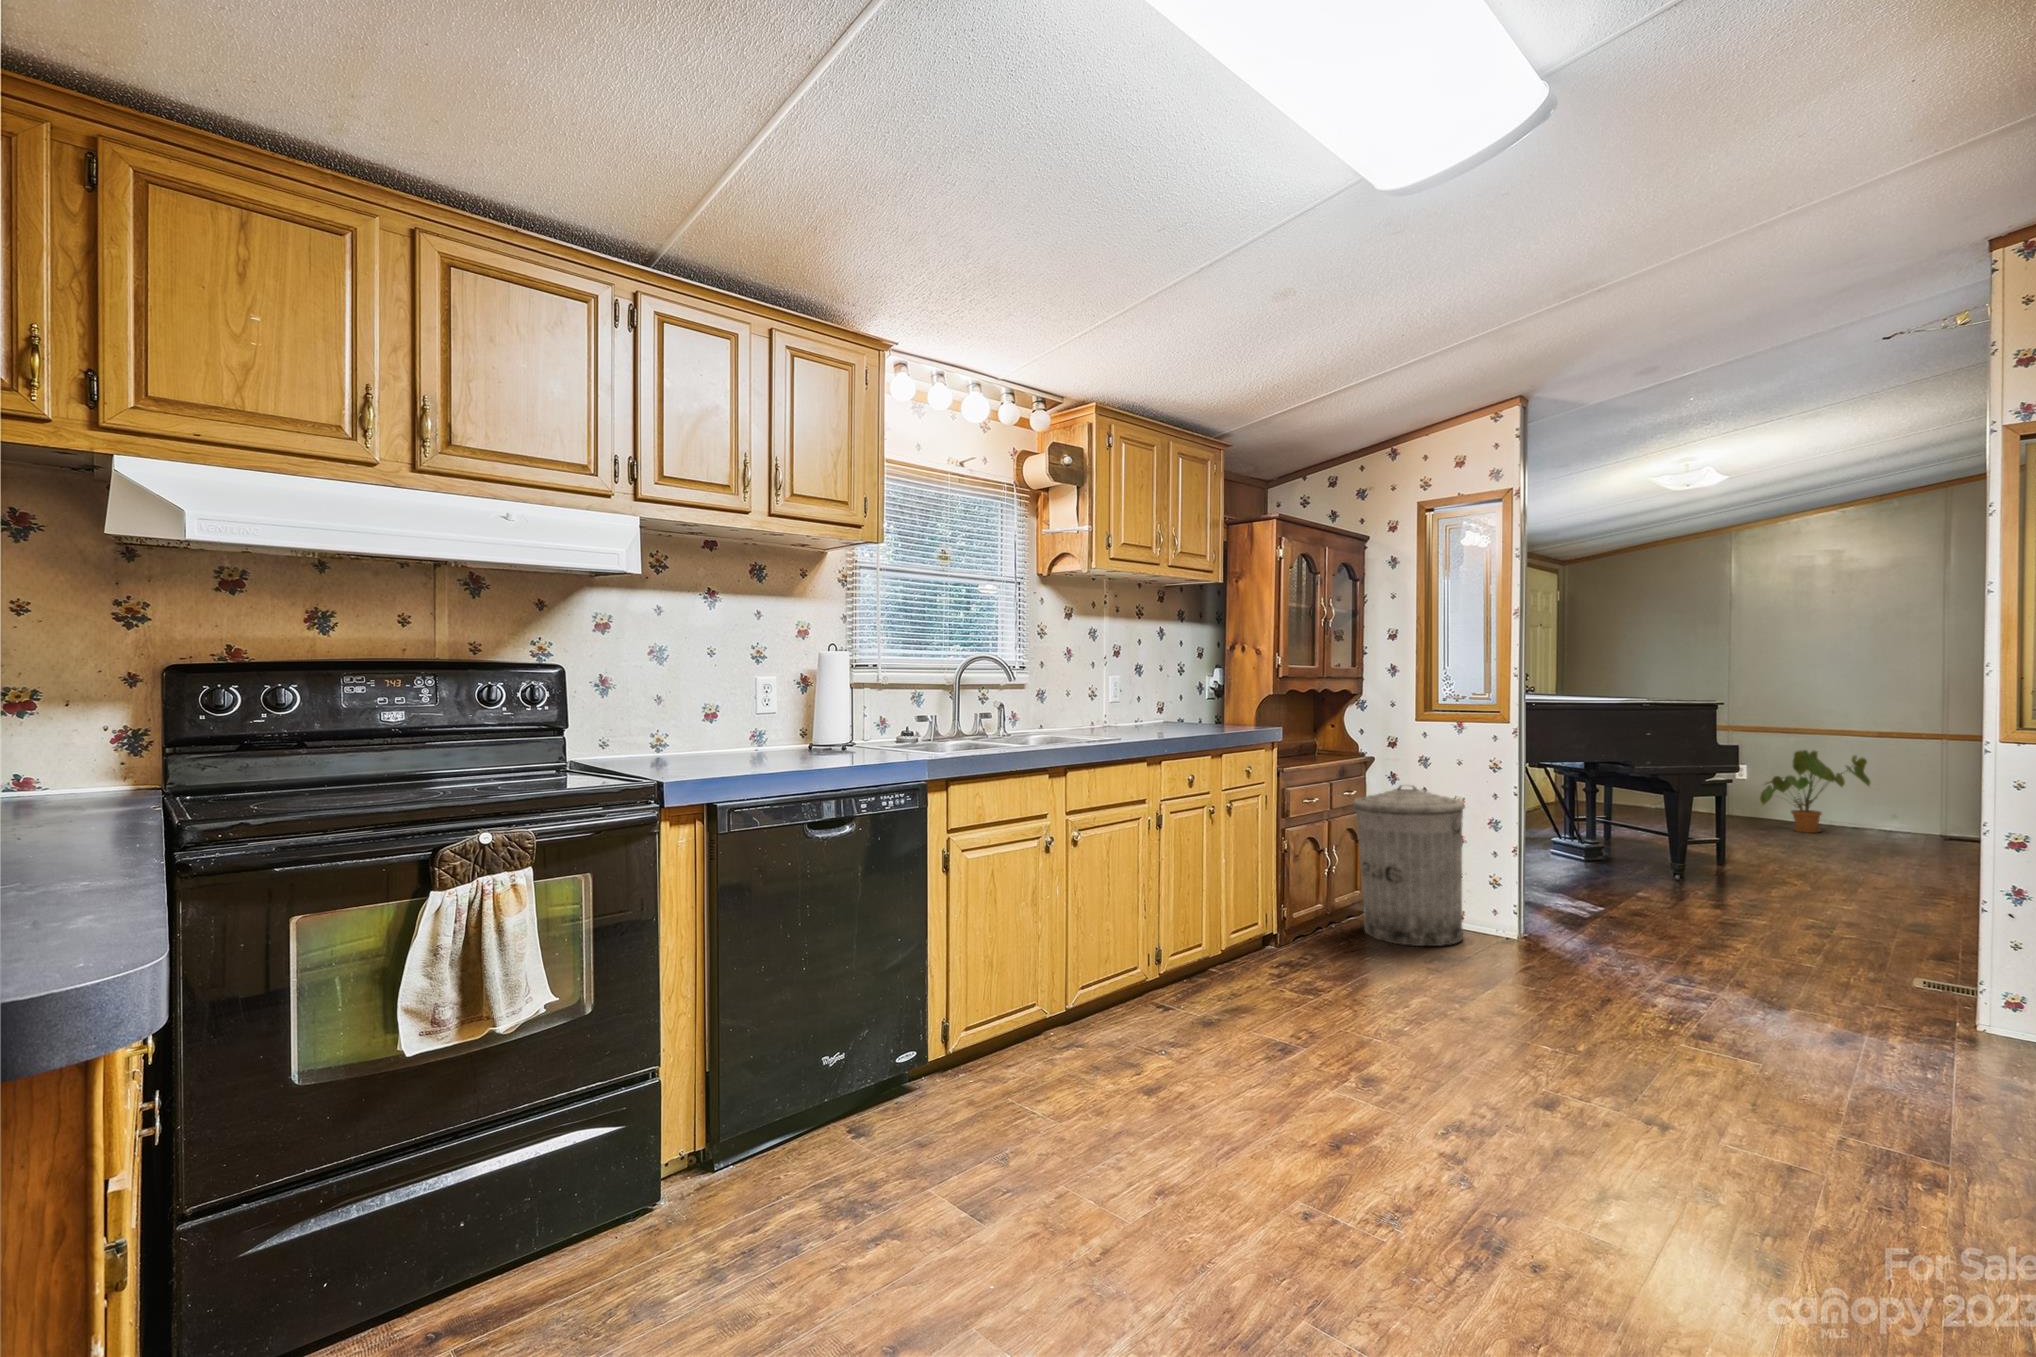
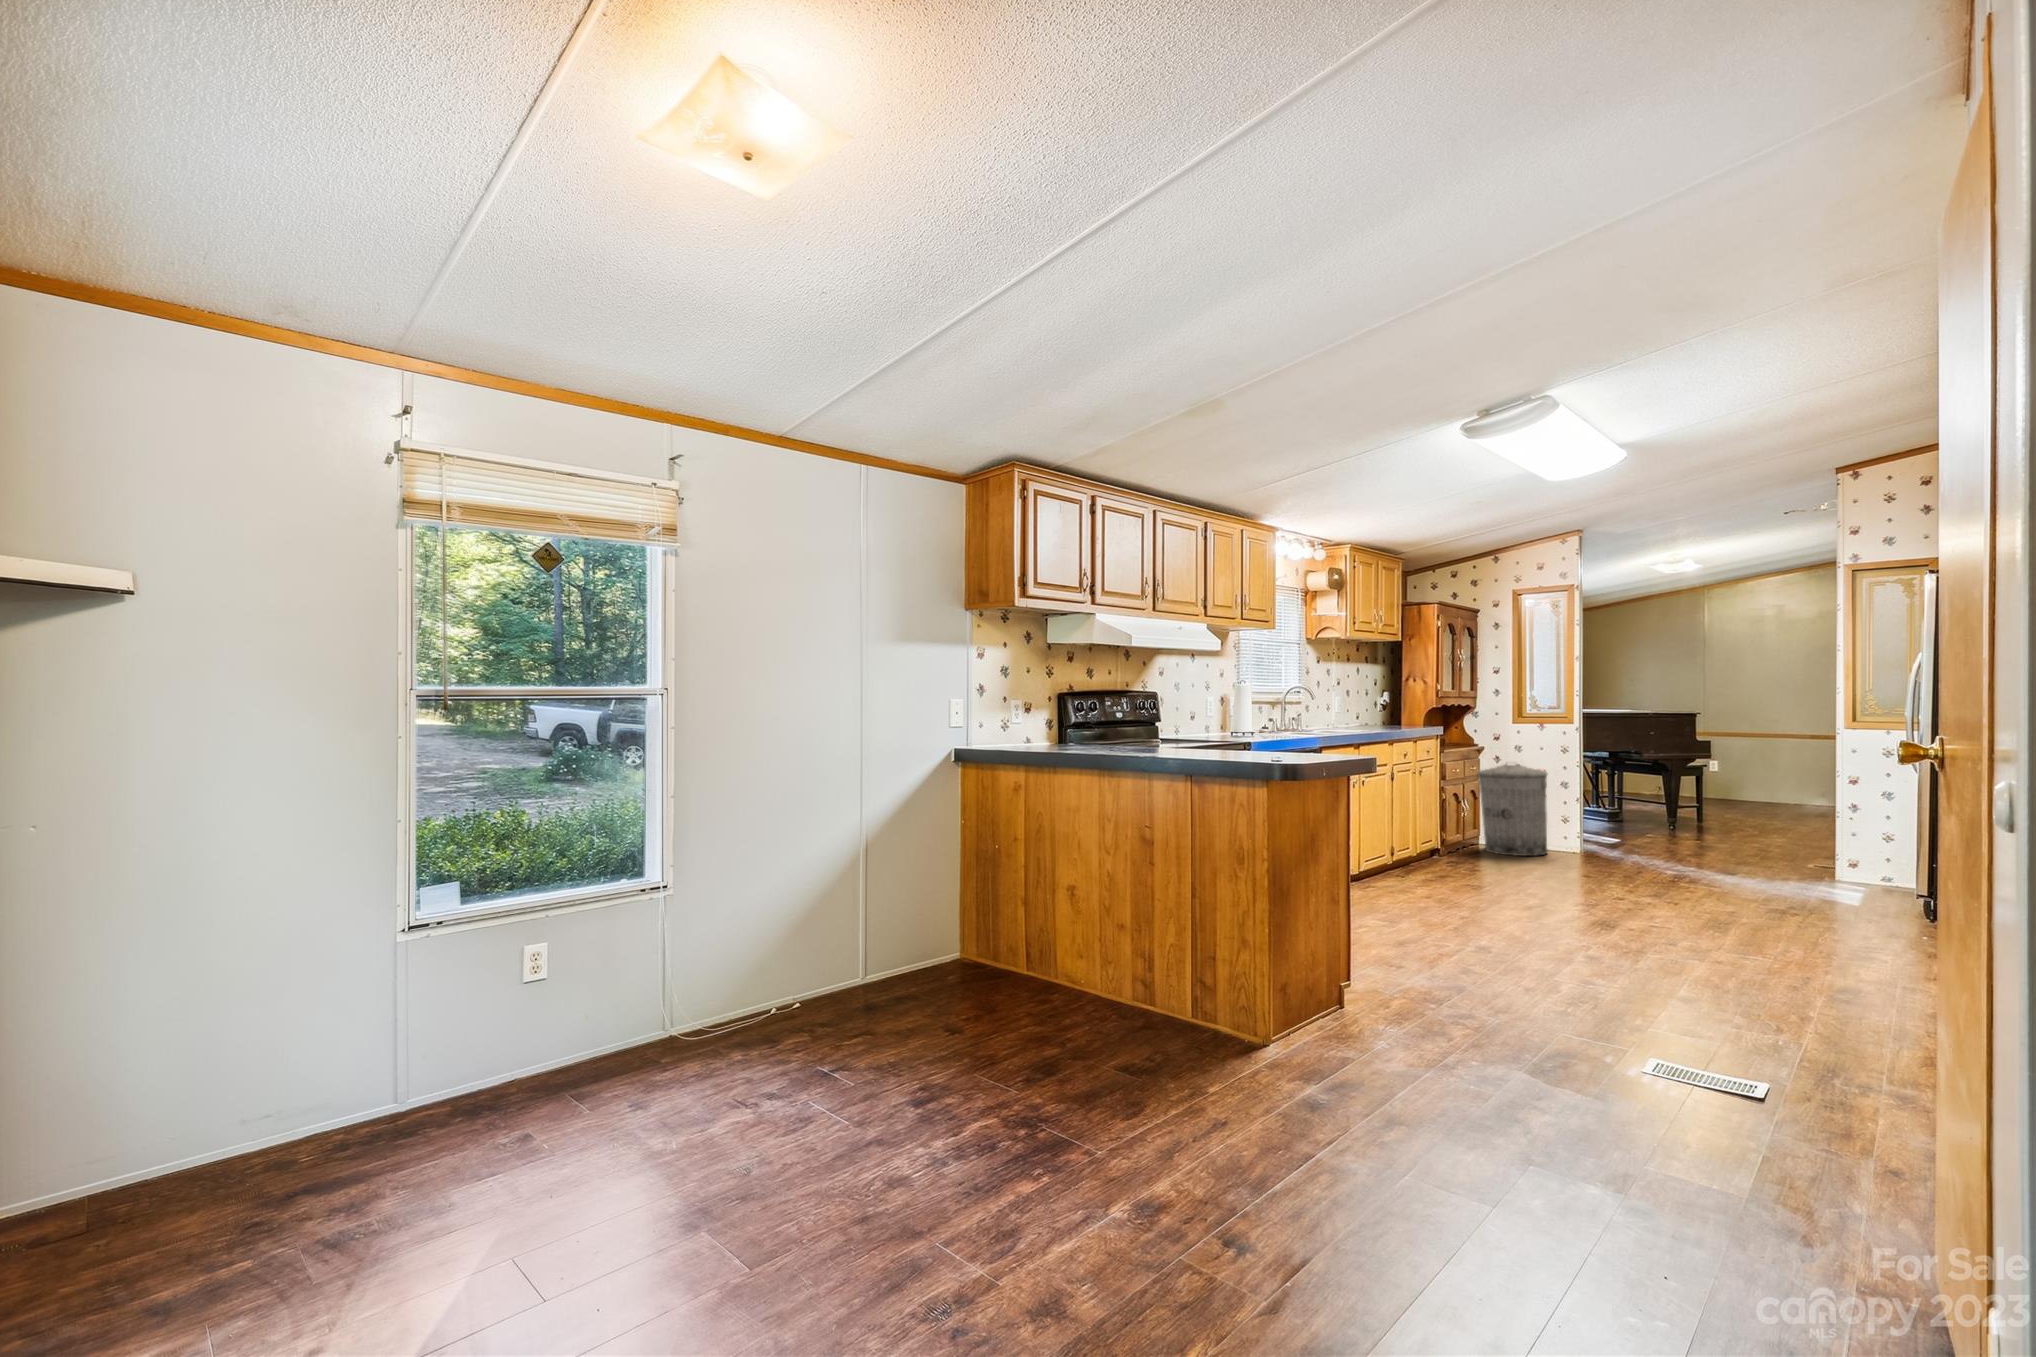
house plant: present [1760,750,1870,833] -> none [1731,750,1808,809]

